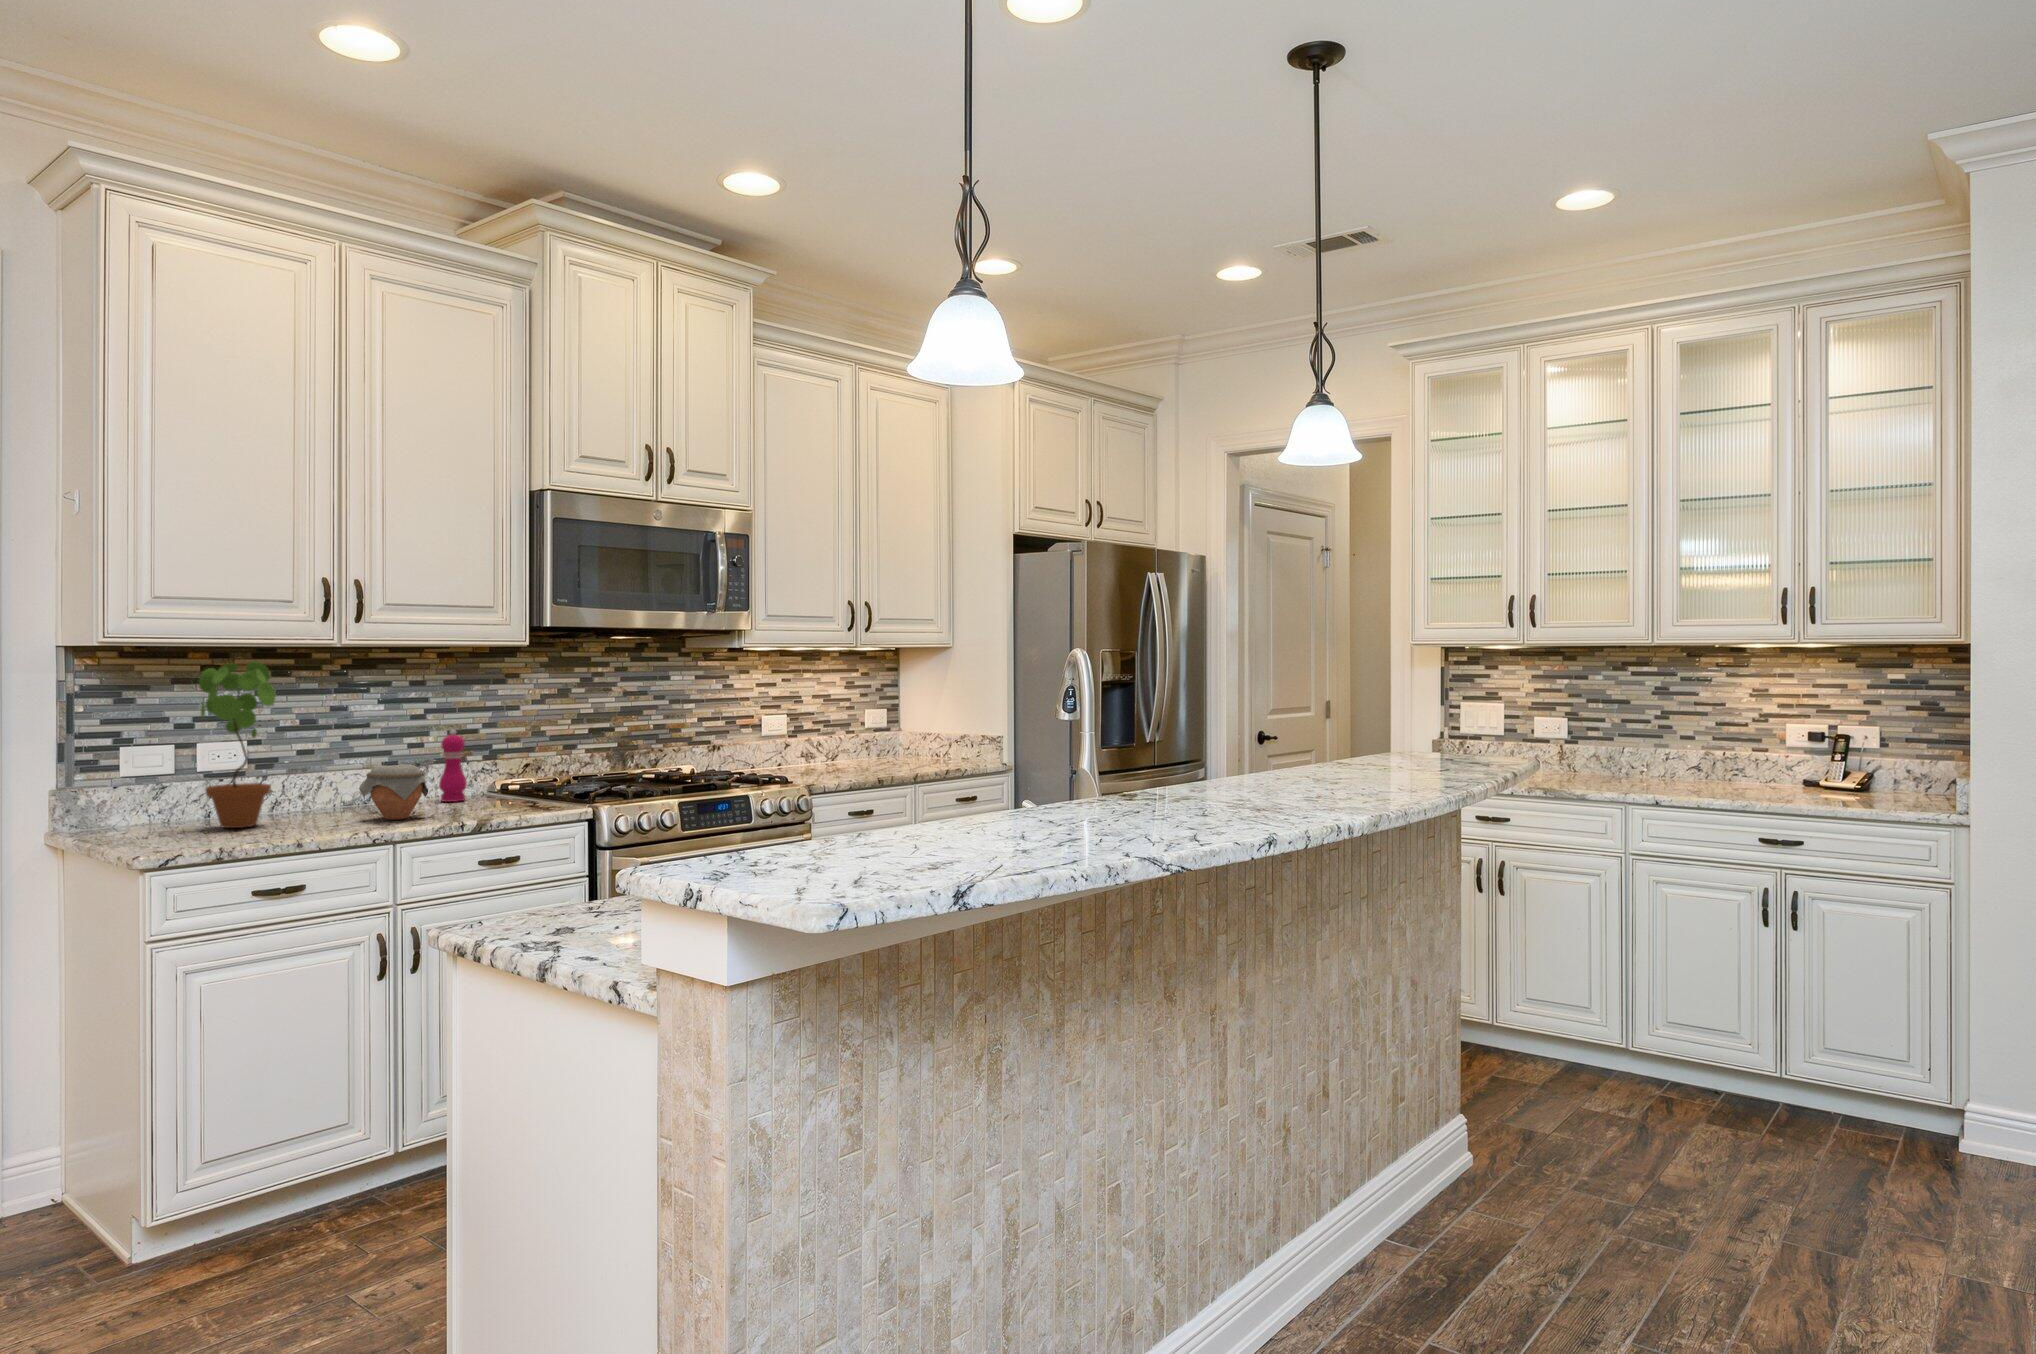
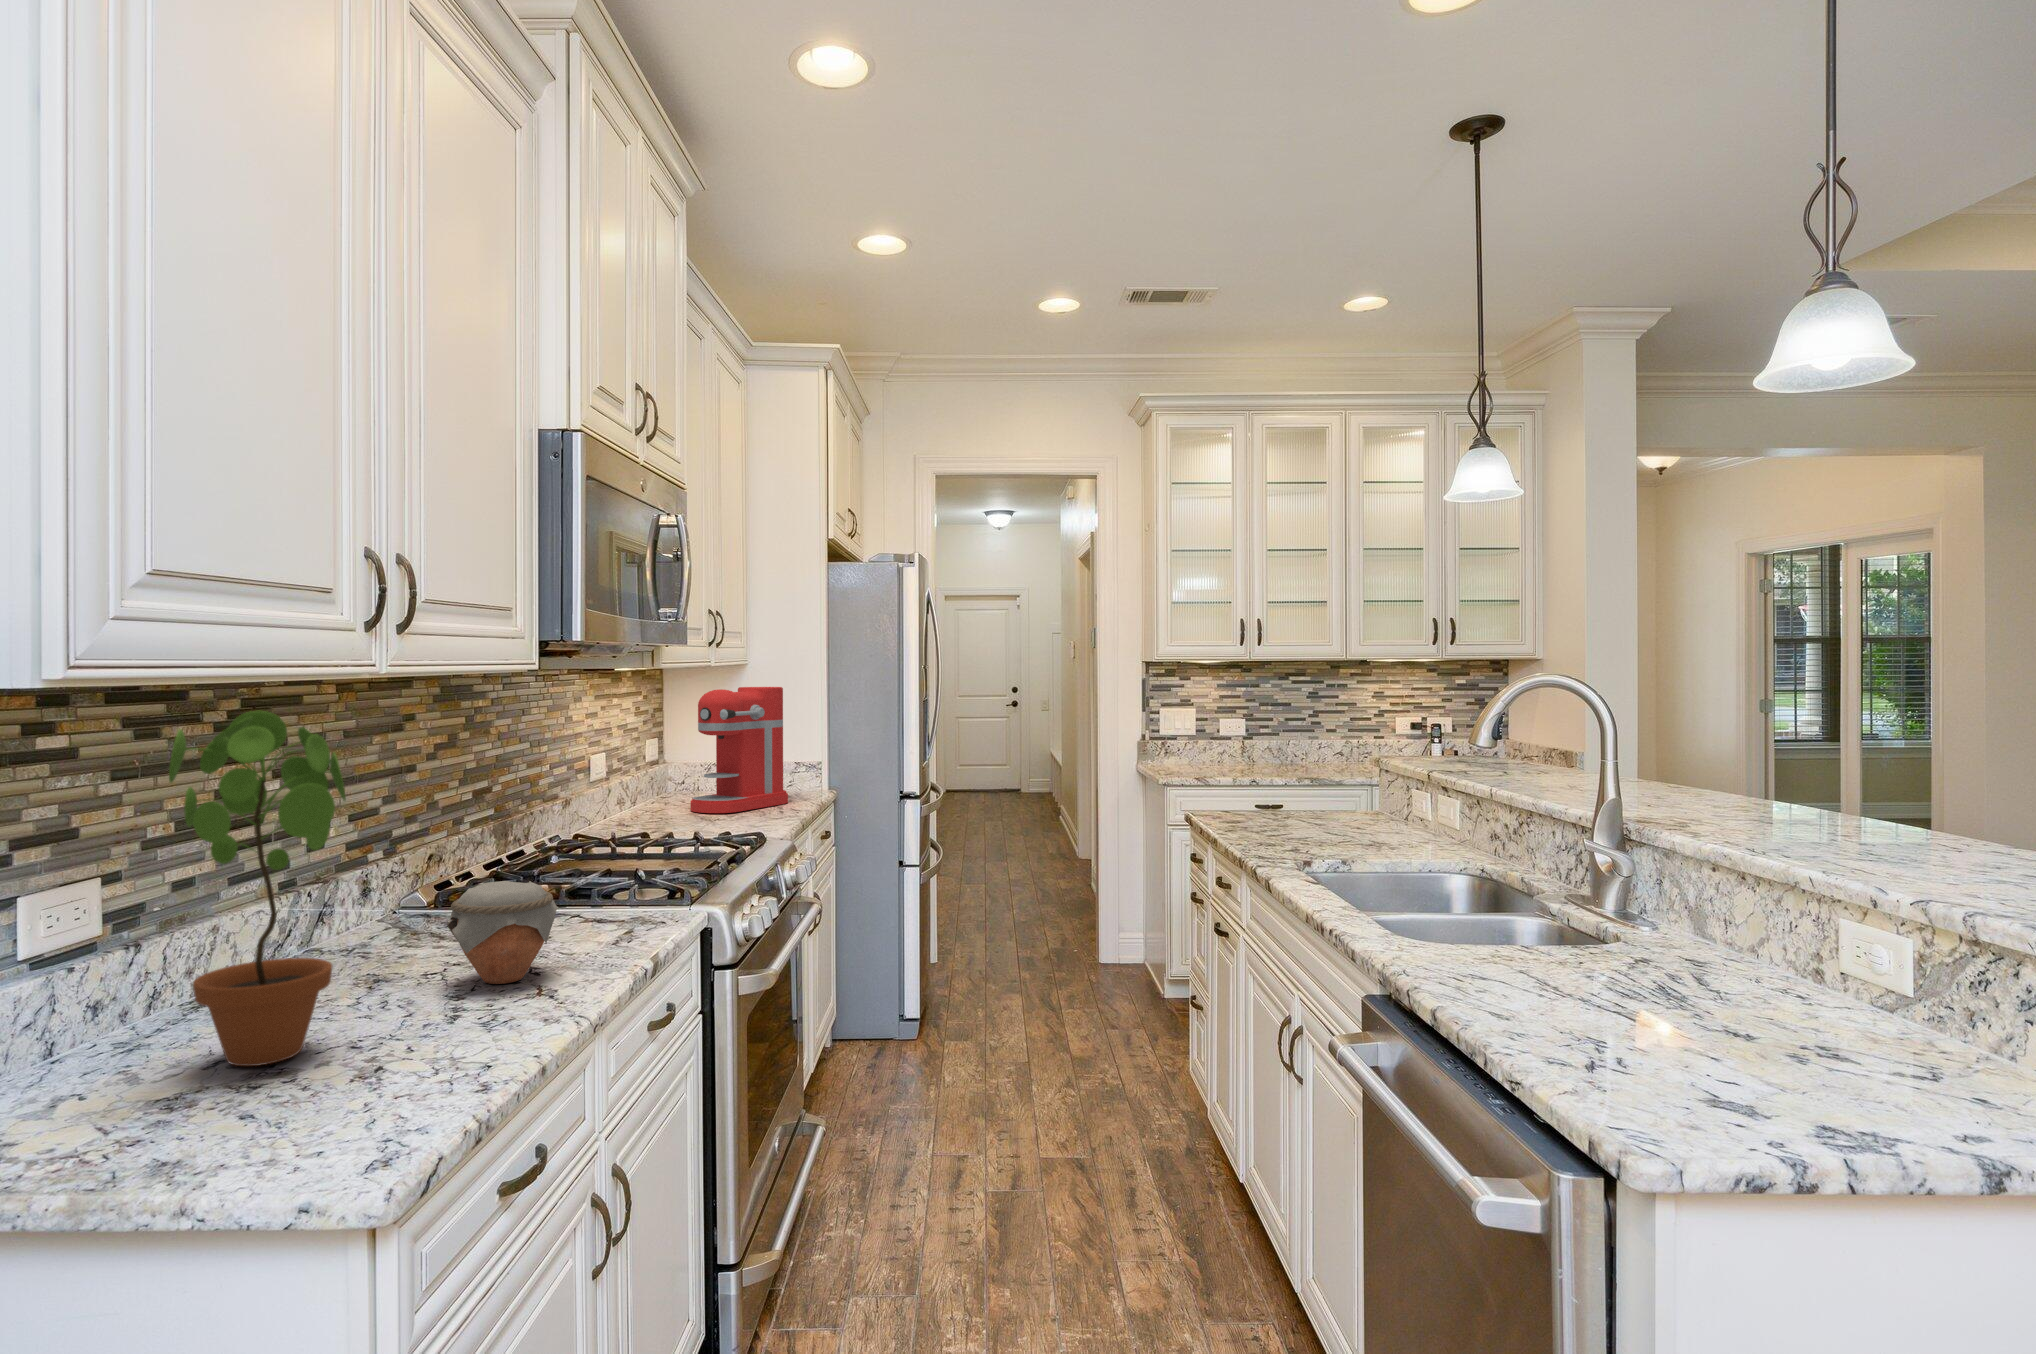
coffee maker: none [845,668,939,768] -> present [690,687,788,813]
pepper mill: present [439,730,467,802] -> none [397,812,447,938]

